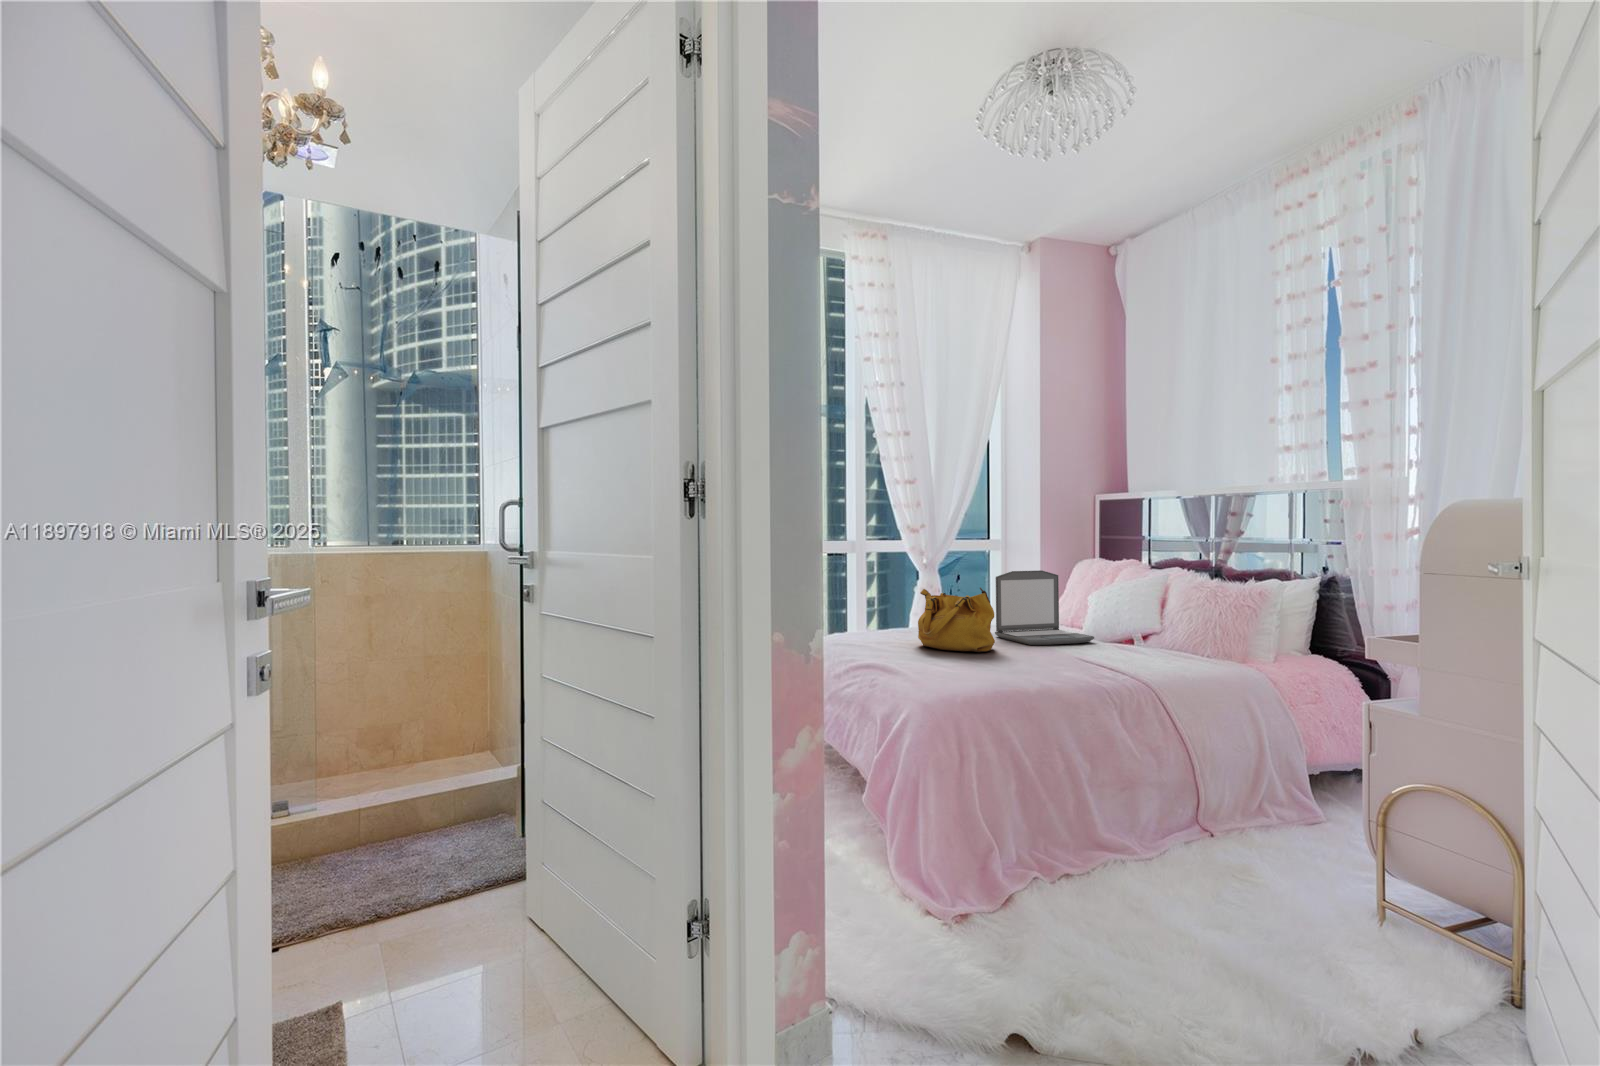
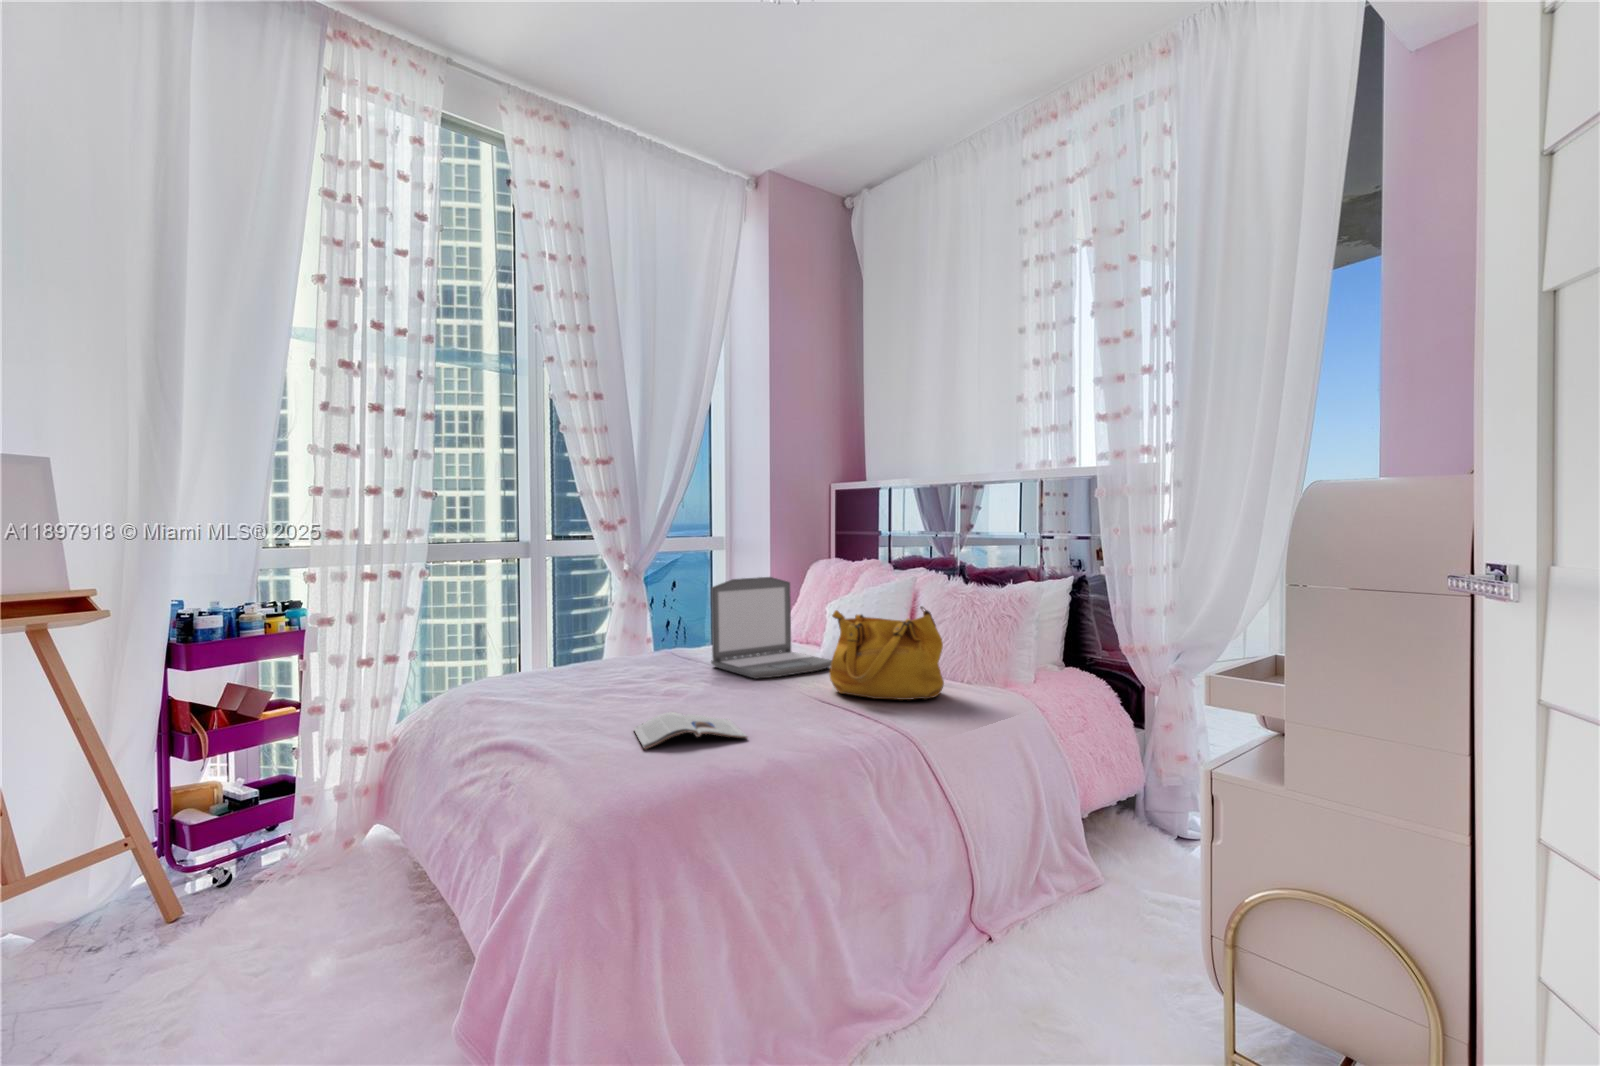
handbag: present [918,587,995,652] -> present [829,606,944,700]
magazine: none [947,655,1026,674] -> present [634,712,748,749]

